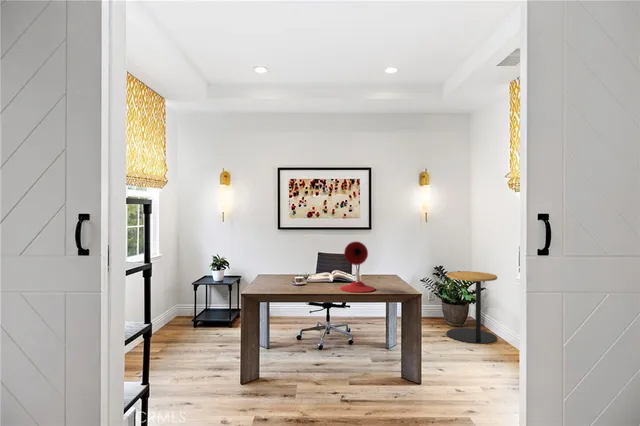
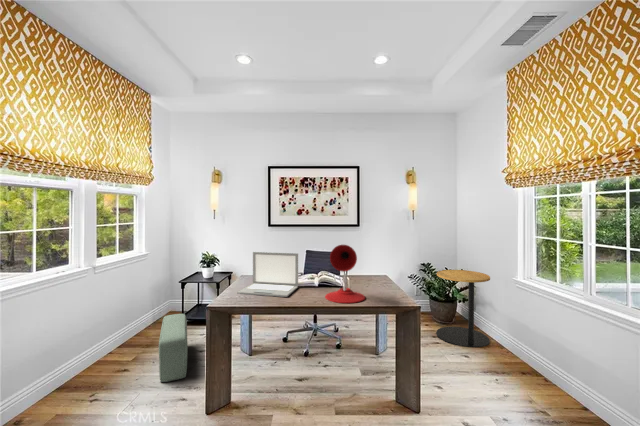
laptop: none [261,250,314,288] -> present [237,252,298,297]
pouf: none [185,311,214,366] -> present [159,314,187,382]

